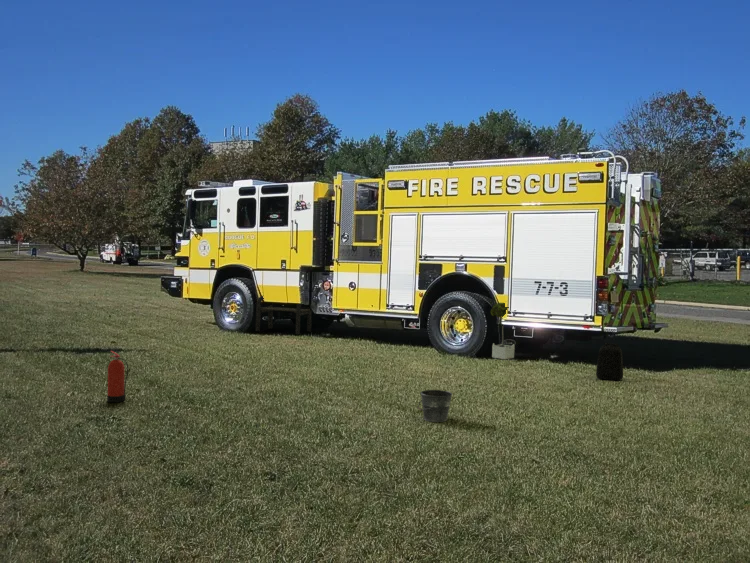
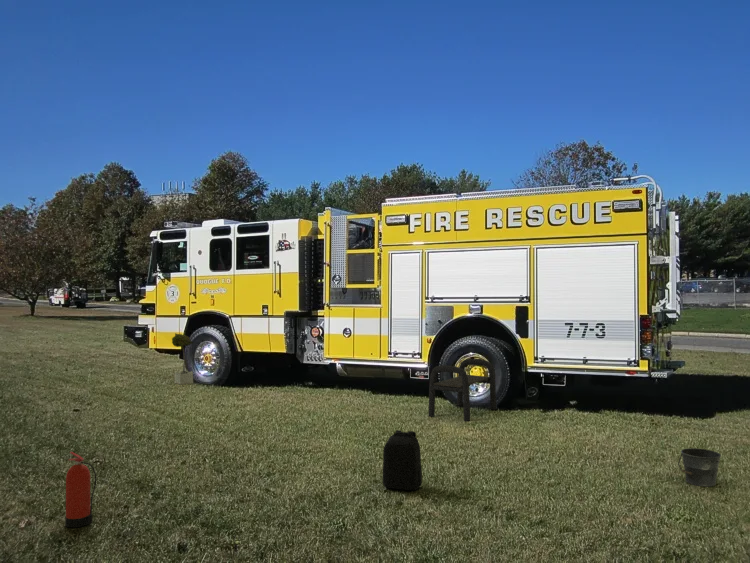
bench: present [256,296,311,334] -> present [428,359,496,421]
potted tree: present [490,303,515,359] -> present [172,333,193,384]
backpack: present [596,343,623,380] -> present [383,430,422,490]
bucket: present [417,390,452,422] -> present [678,448,721,486]

